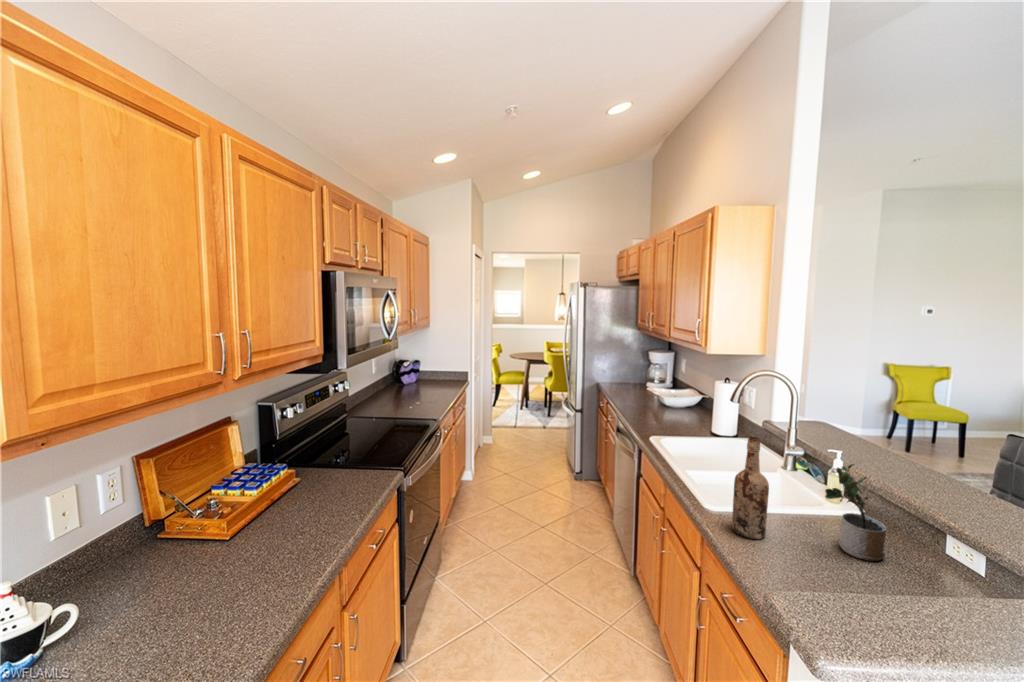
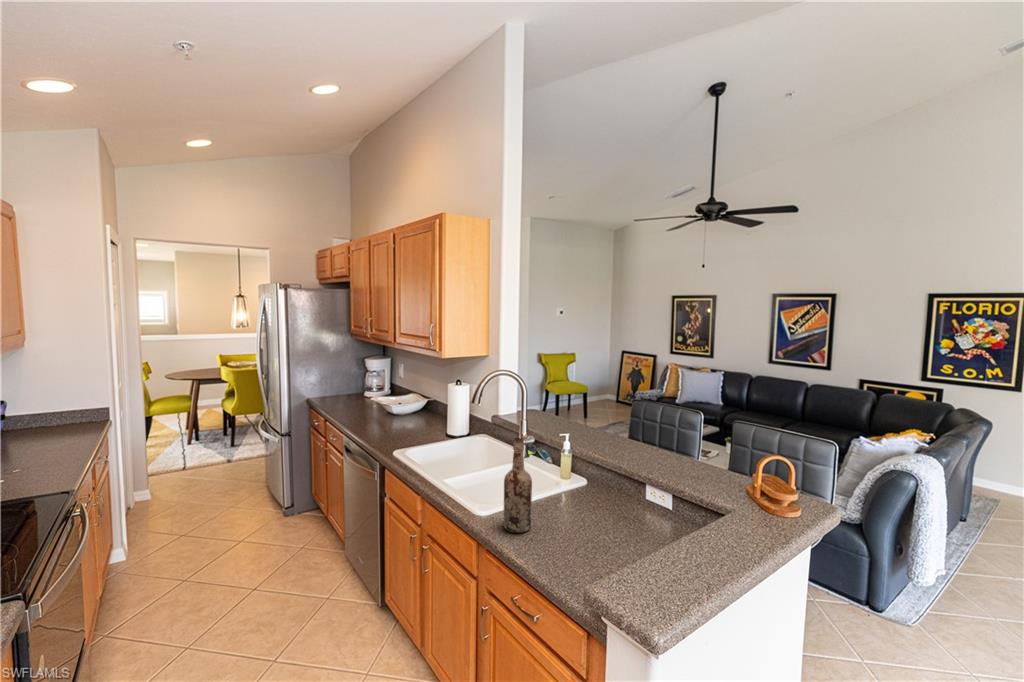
potted plant: present [825,464,887,561] -> none [571,444,607,520]

